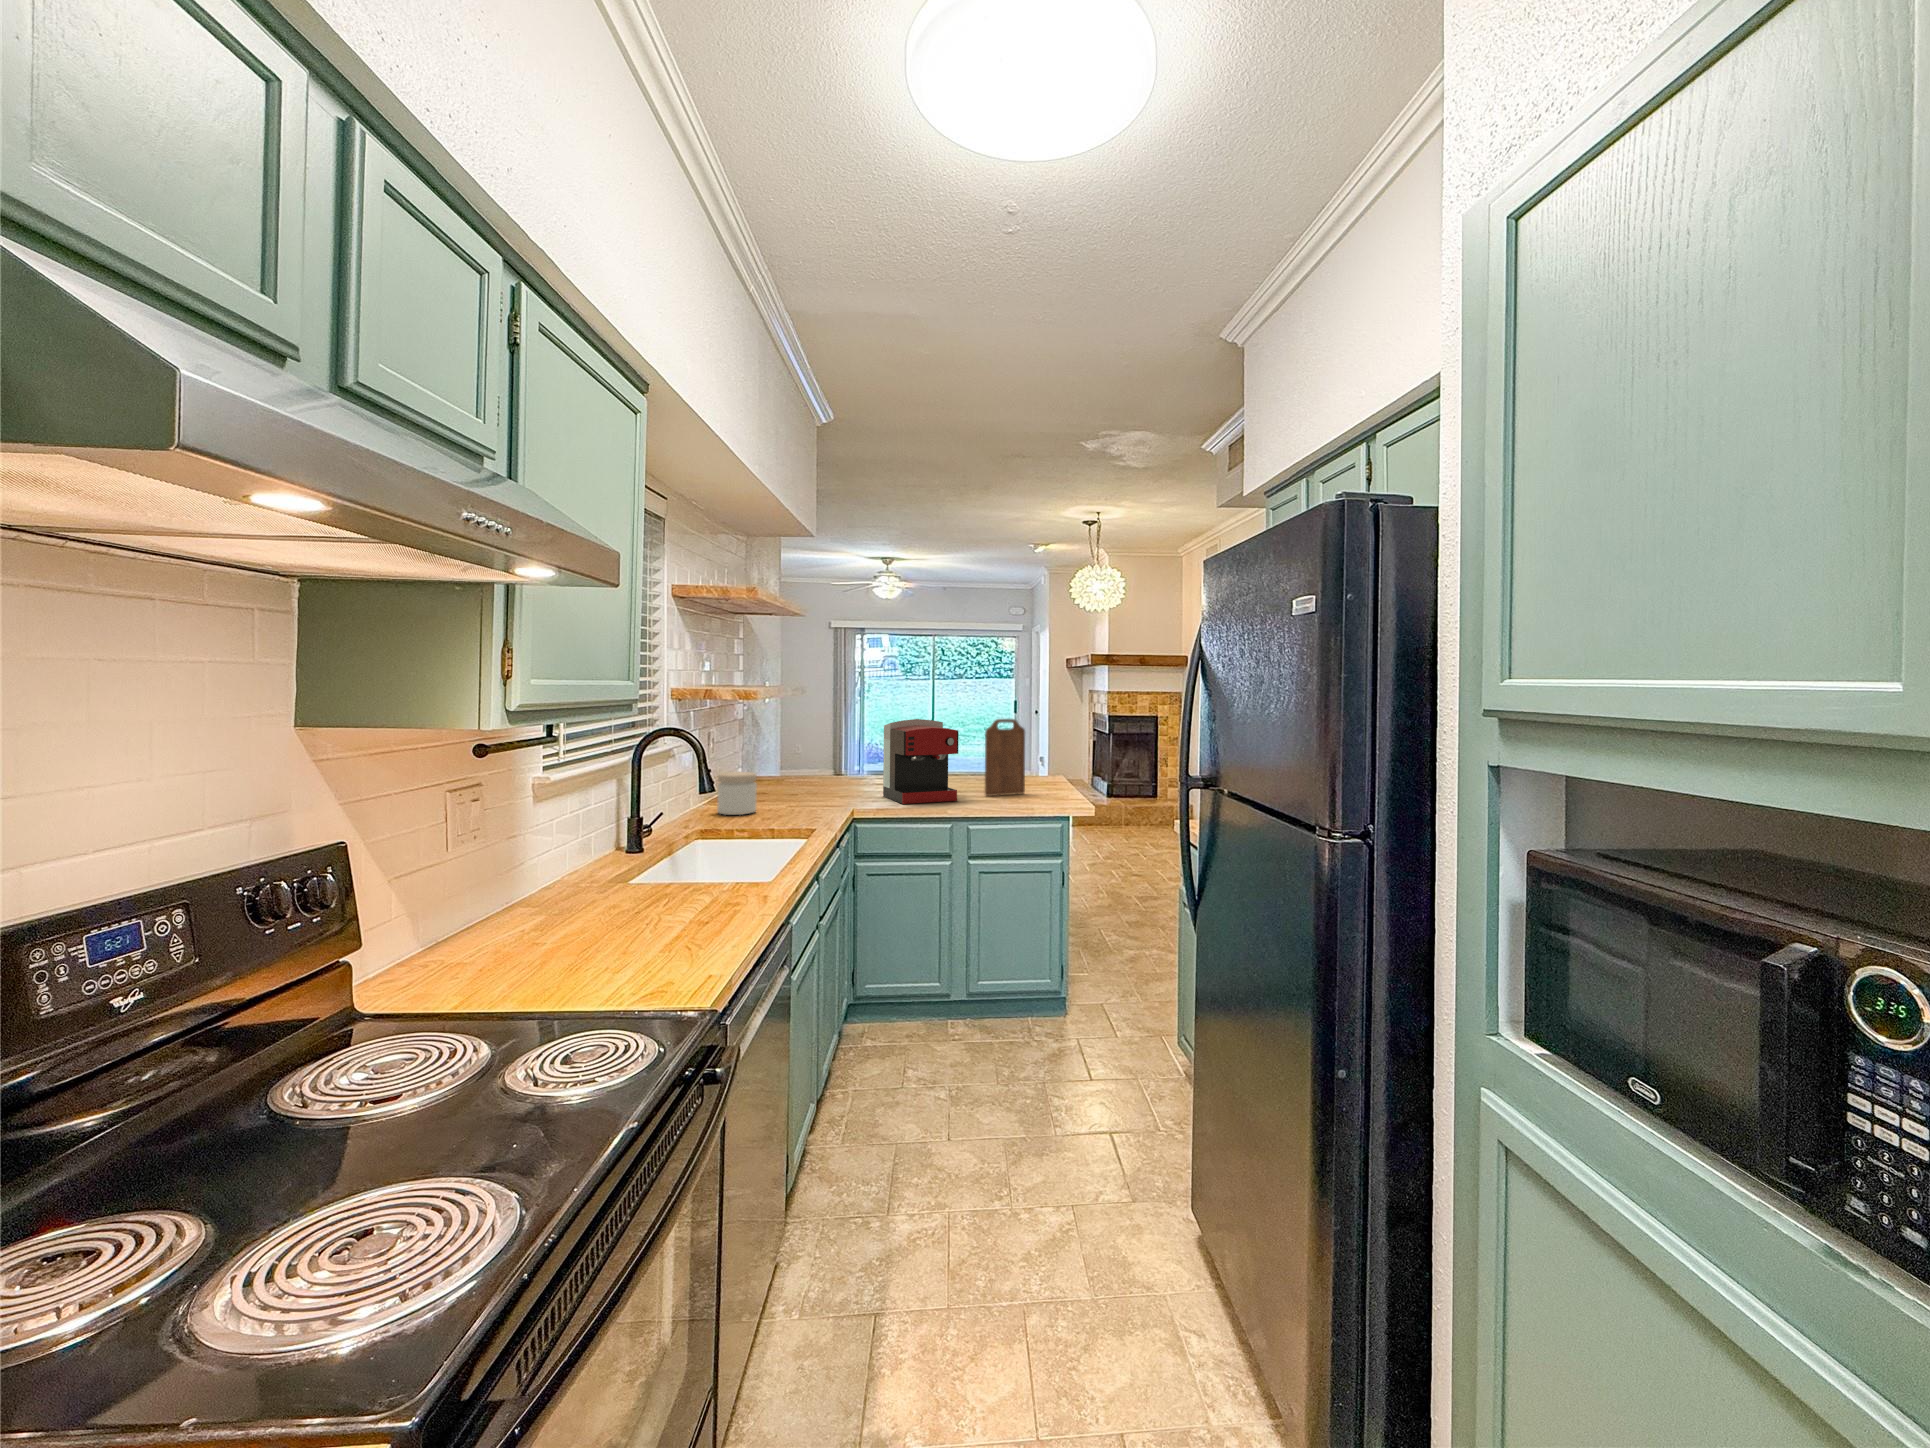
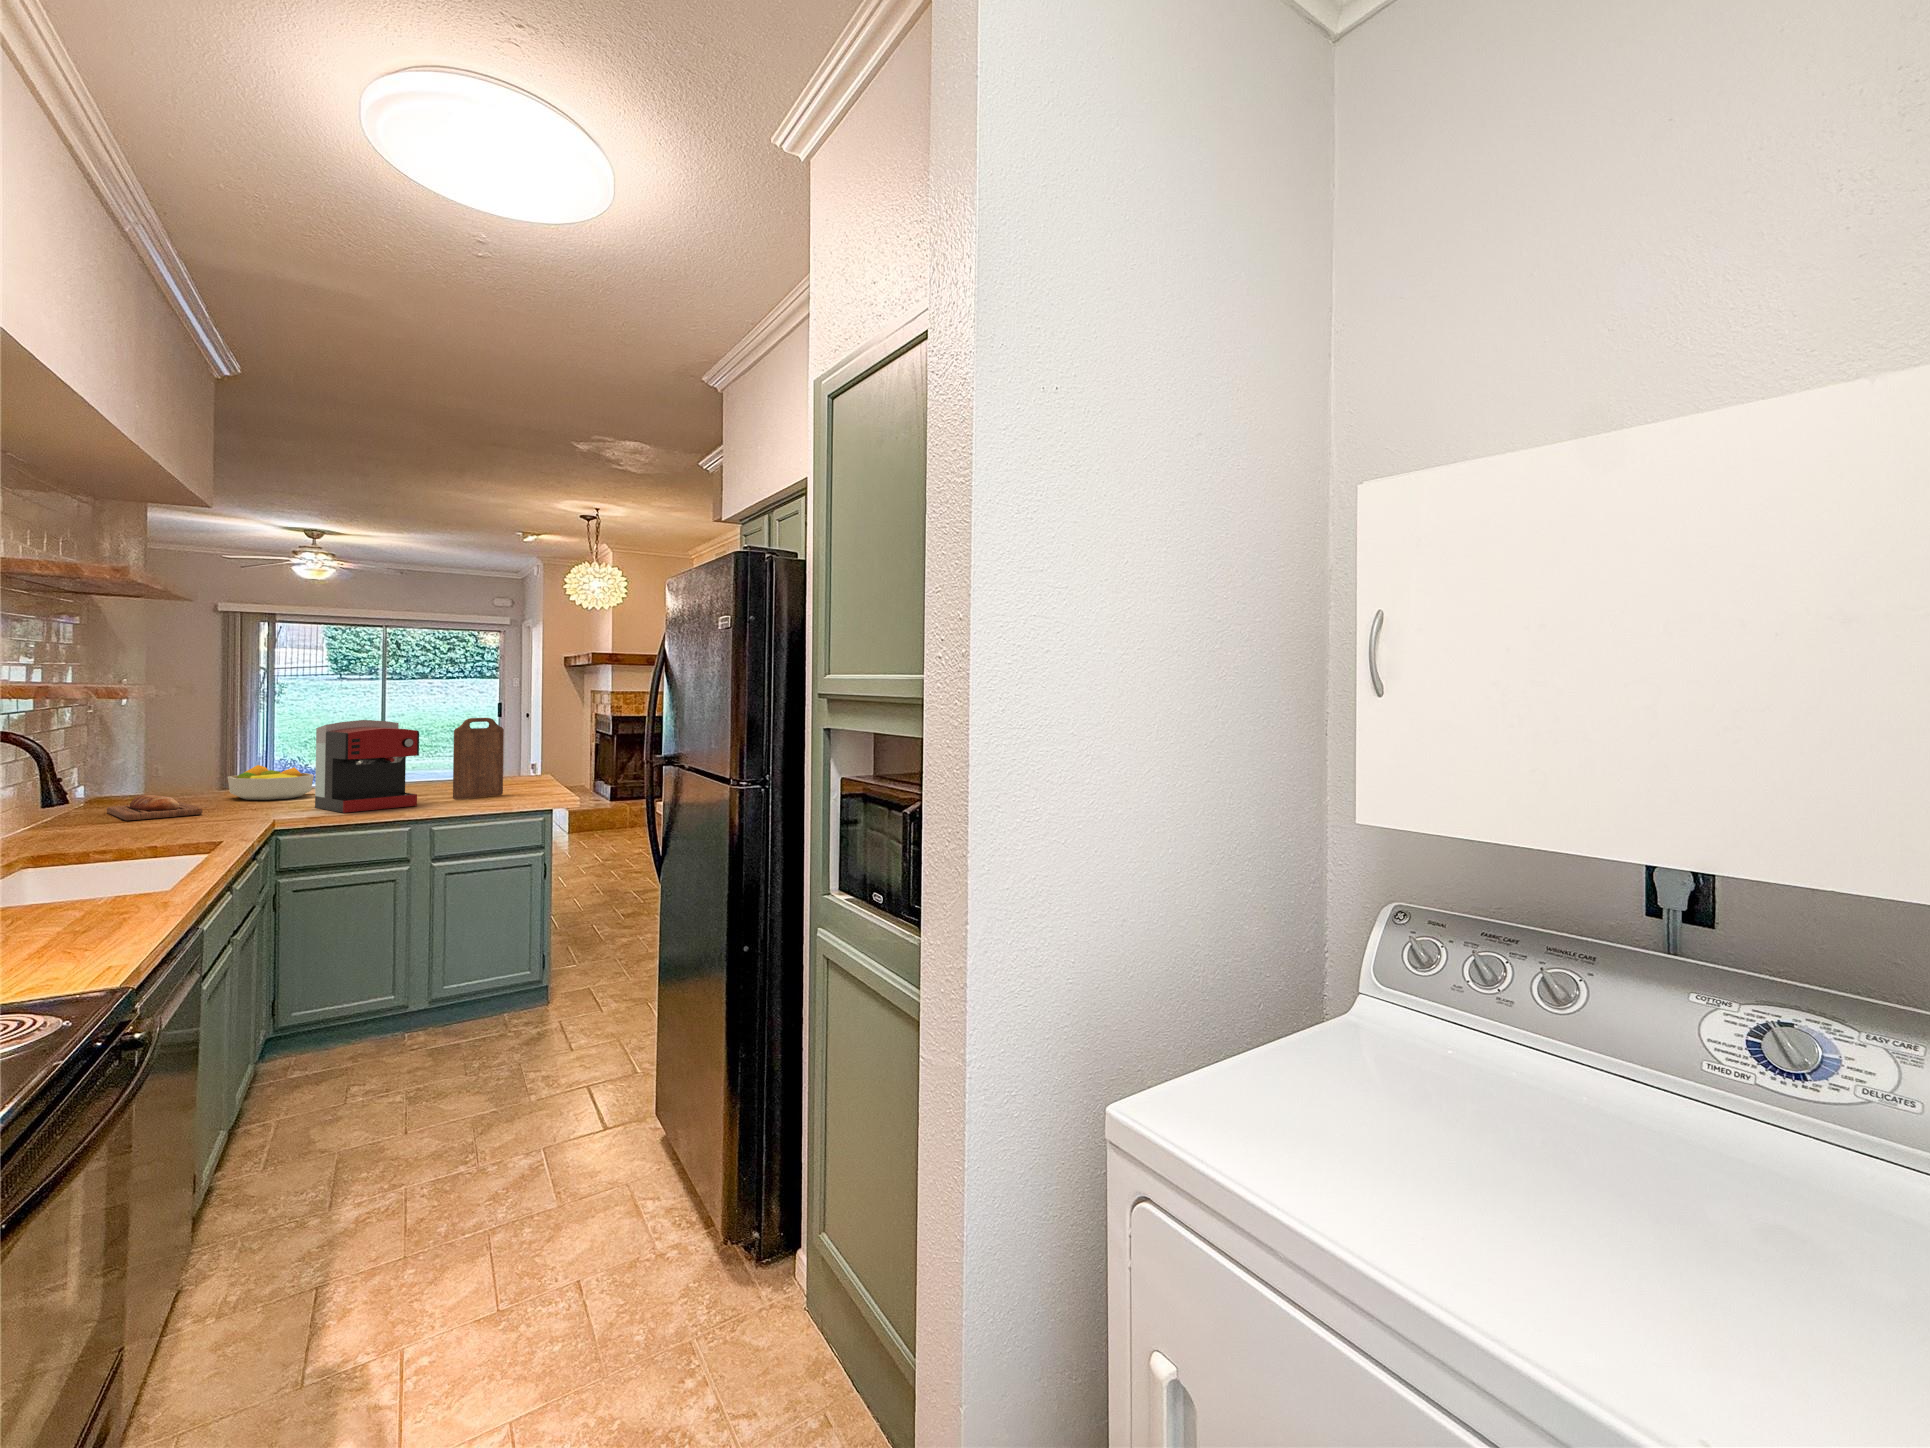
fruit bowl: none [827,754,883,786] -> present [228,765,314,800]
jar: present [717,772,757,815] -> none [53,787,121,840]
bread loaf: none [754,777,809,799] -> present [107,795,203,820]

